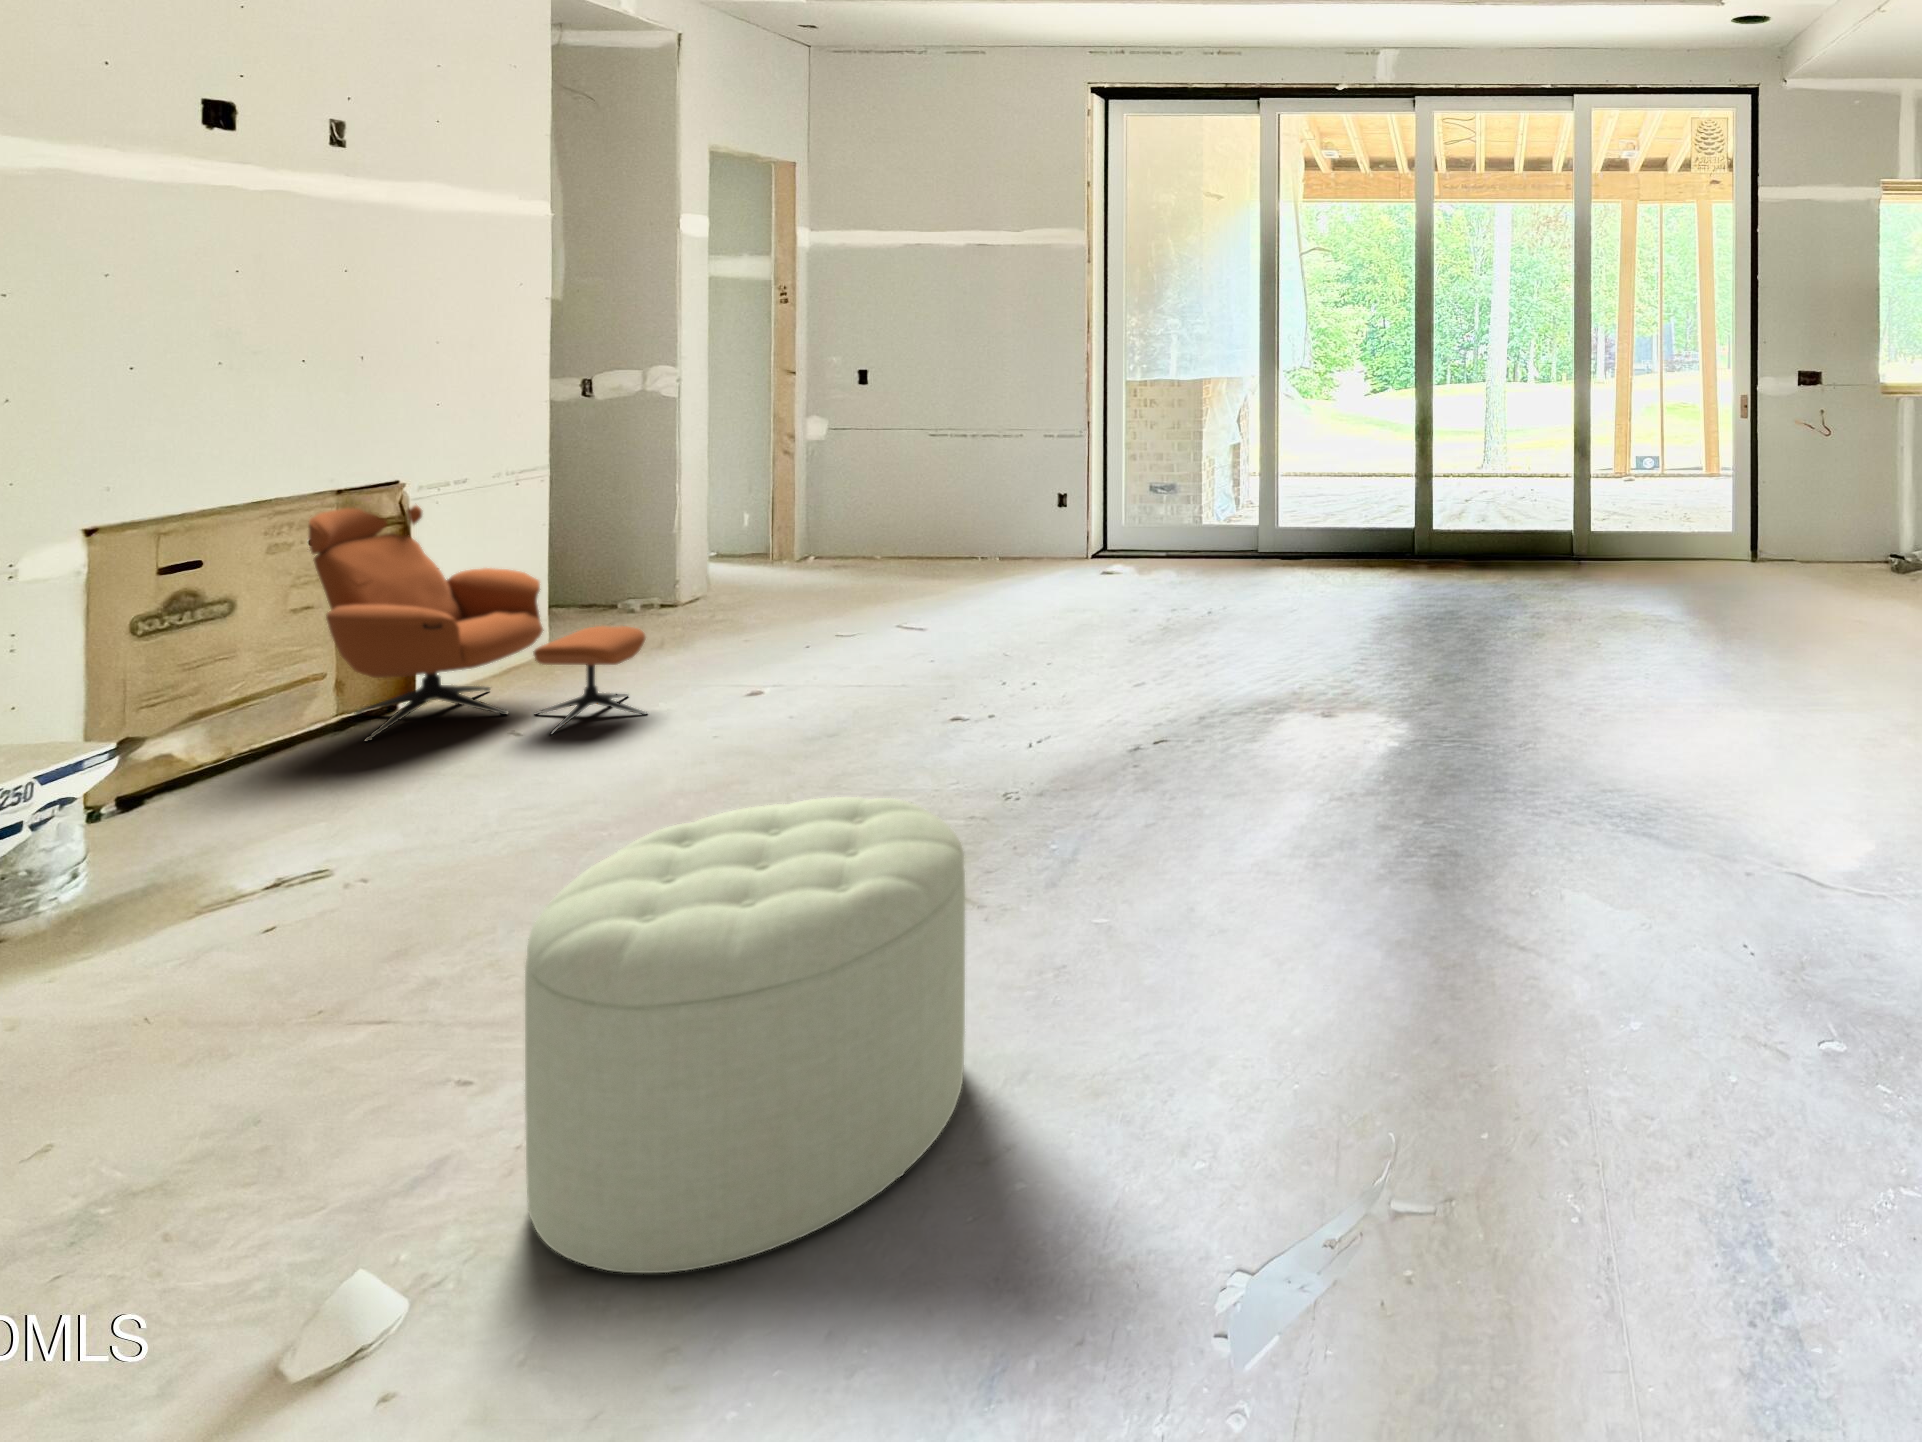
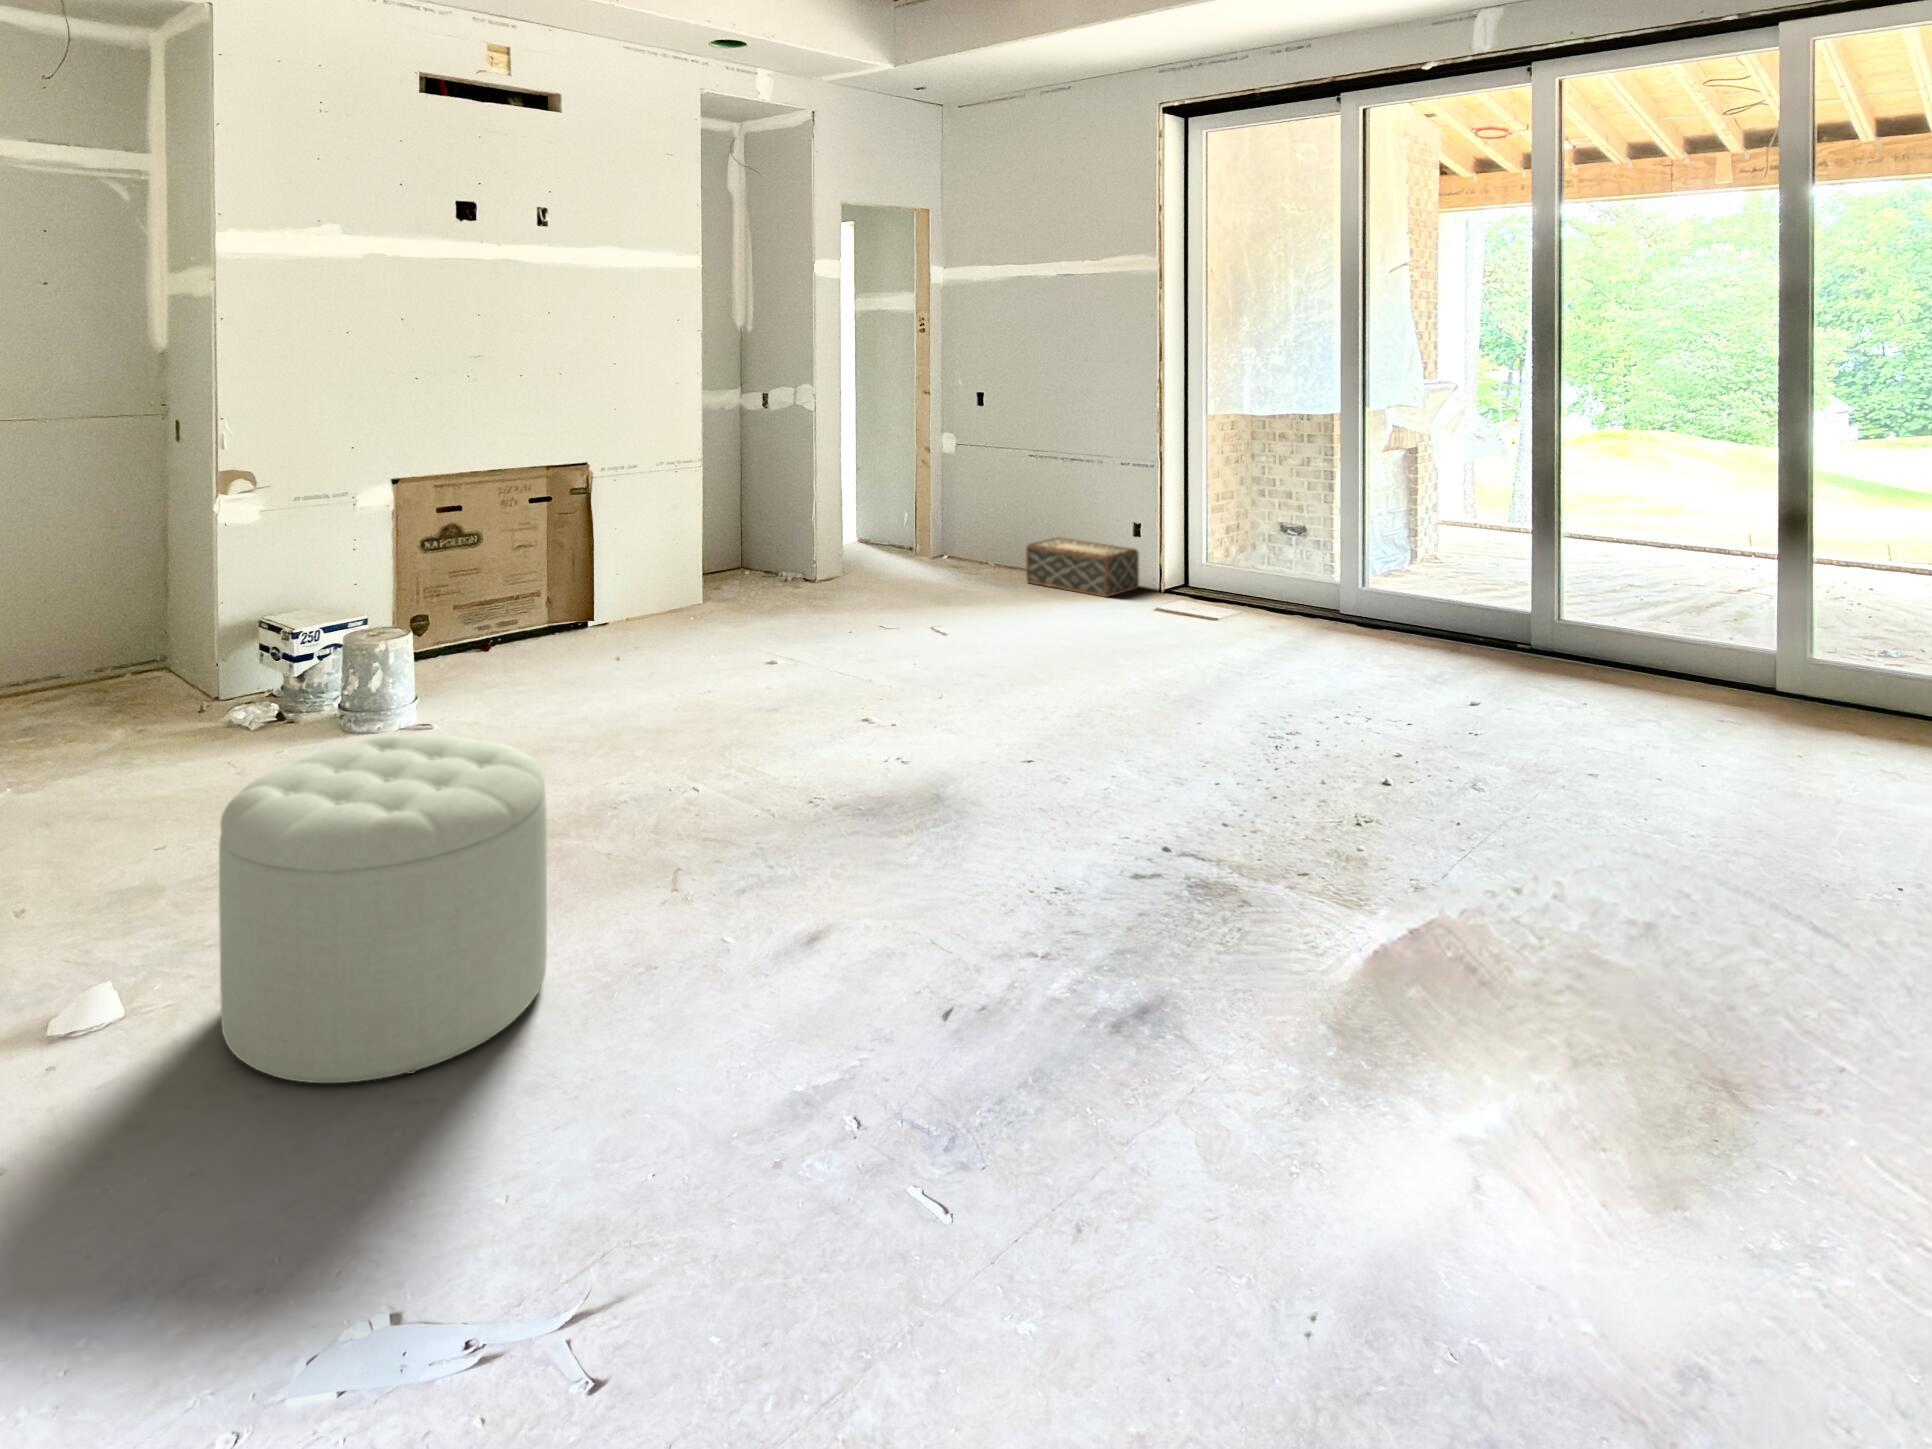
lounge chair: present [309,506,646,742] -> none [526,472,702,667]
woven basket: none [943,516,1062,567] -> present [1026,537,1139,597]

